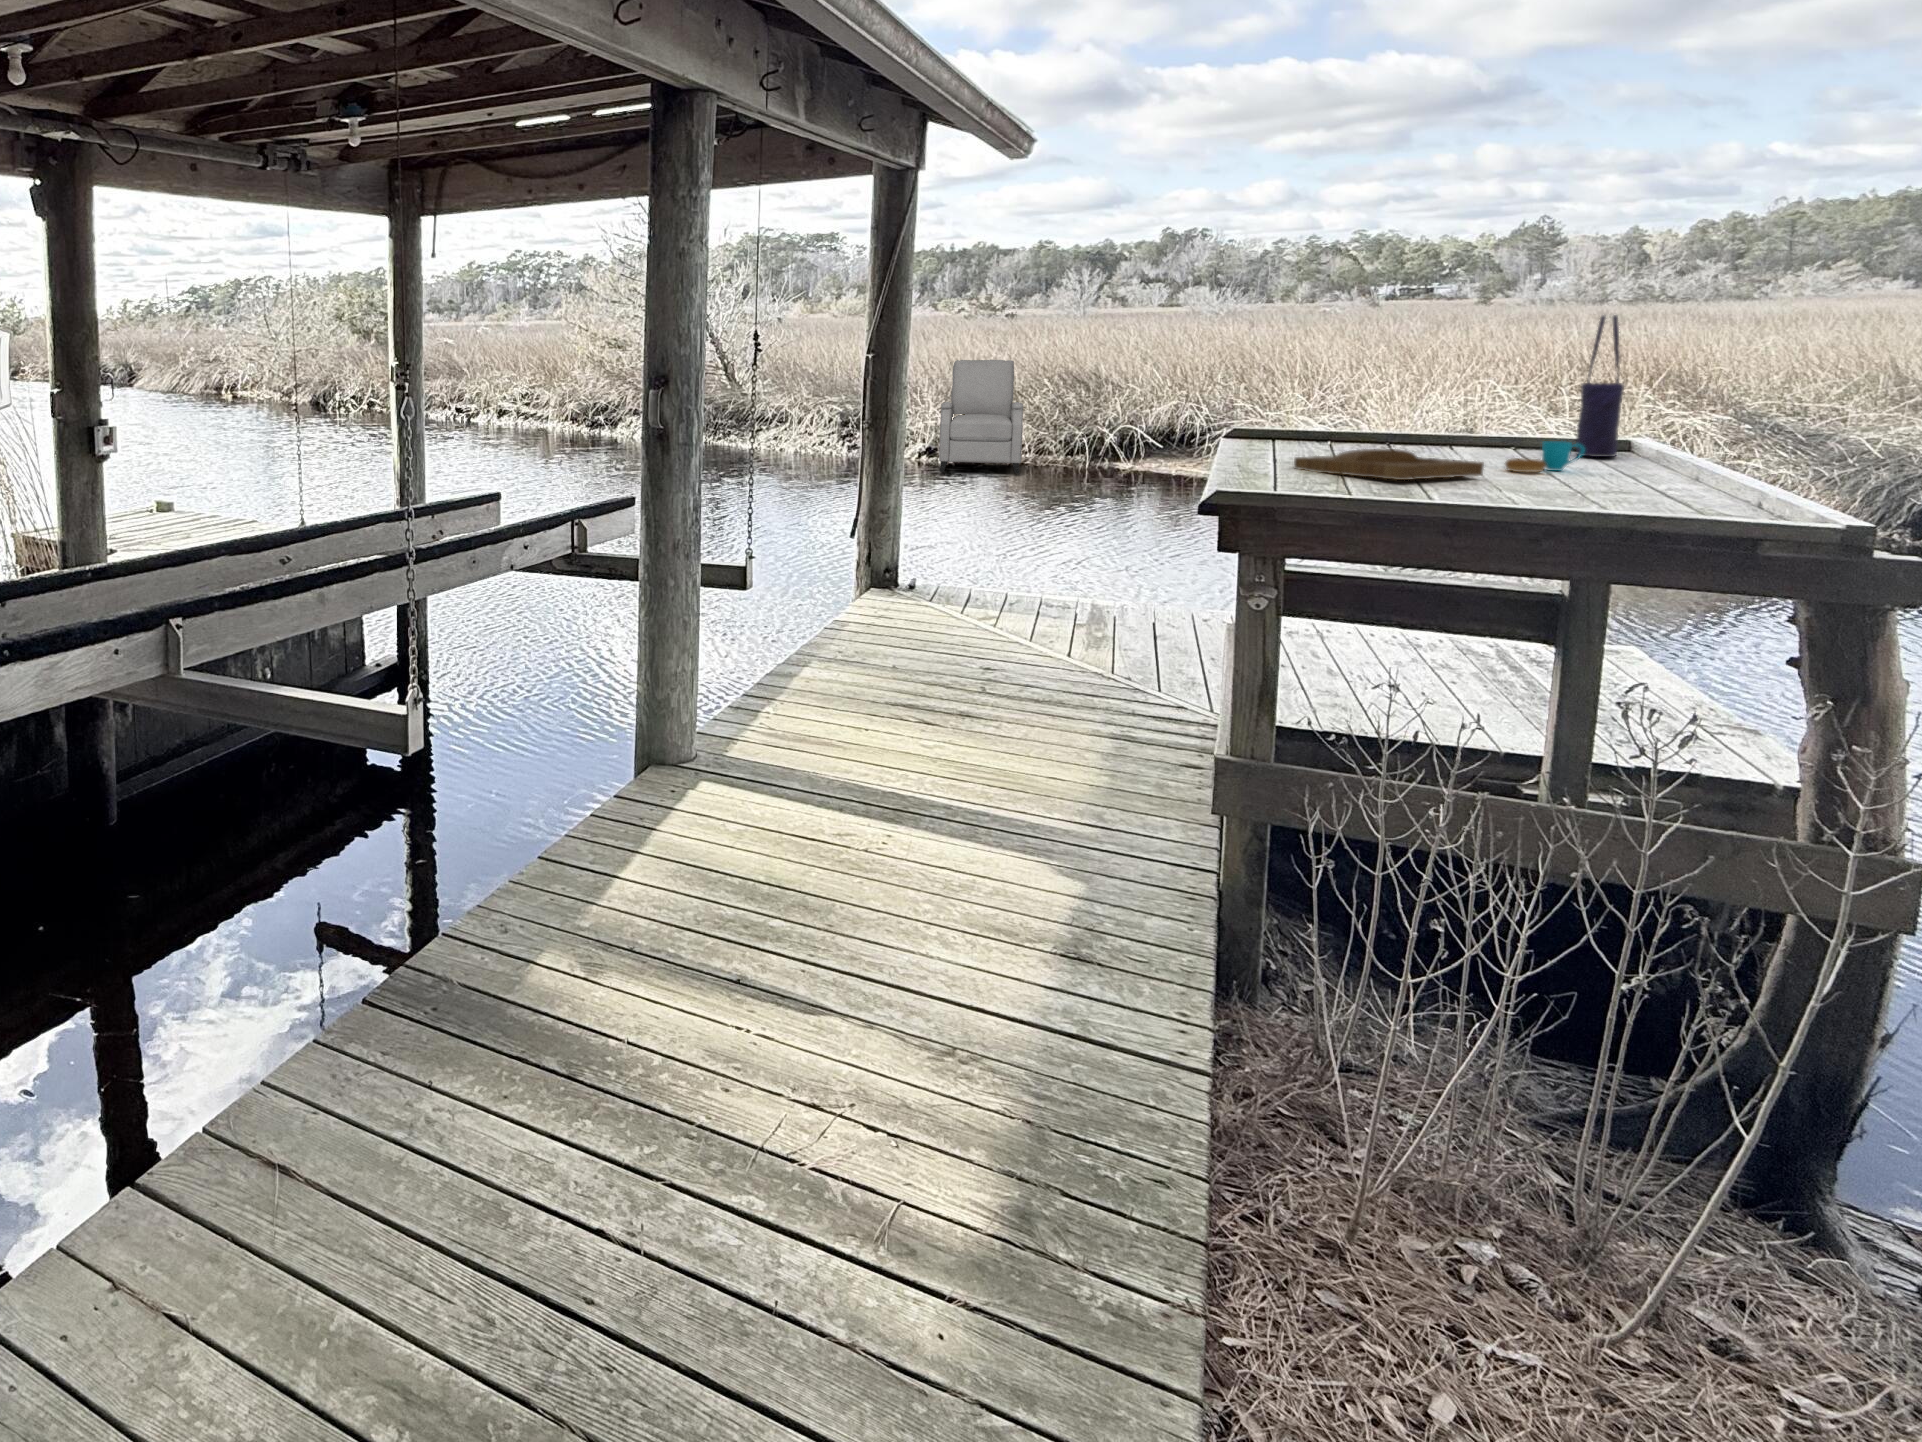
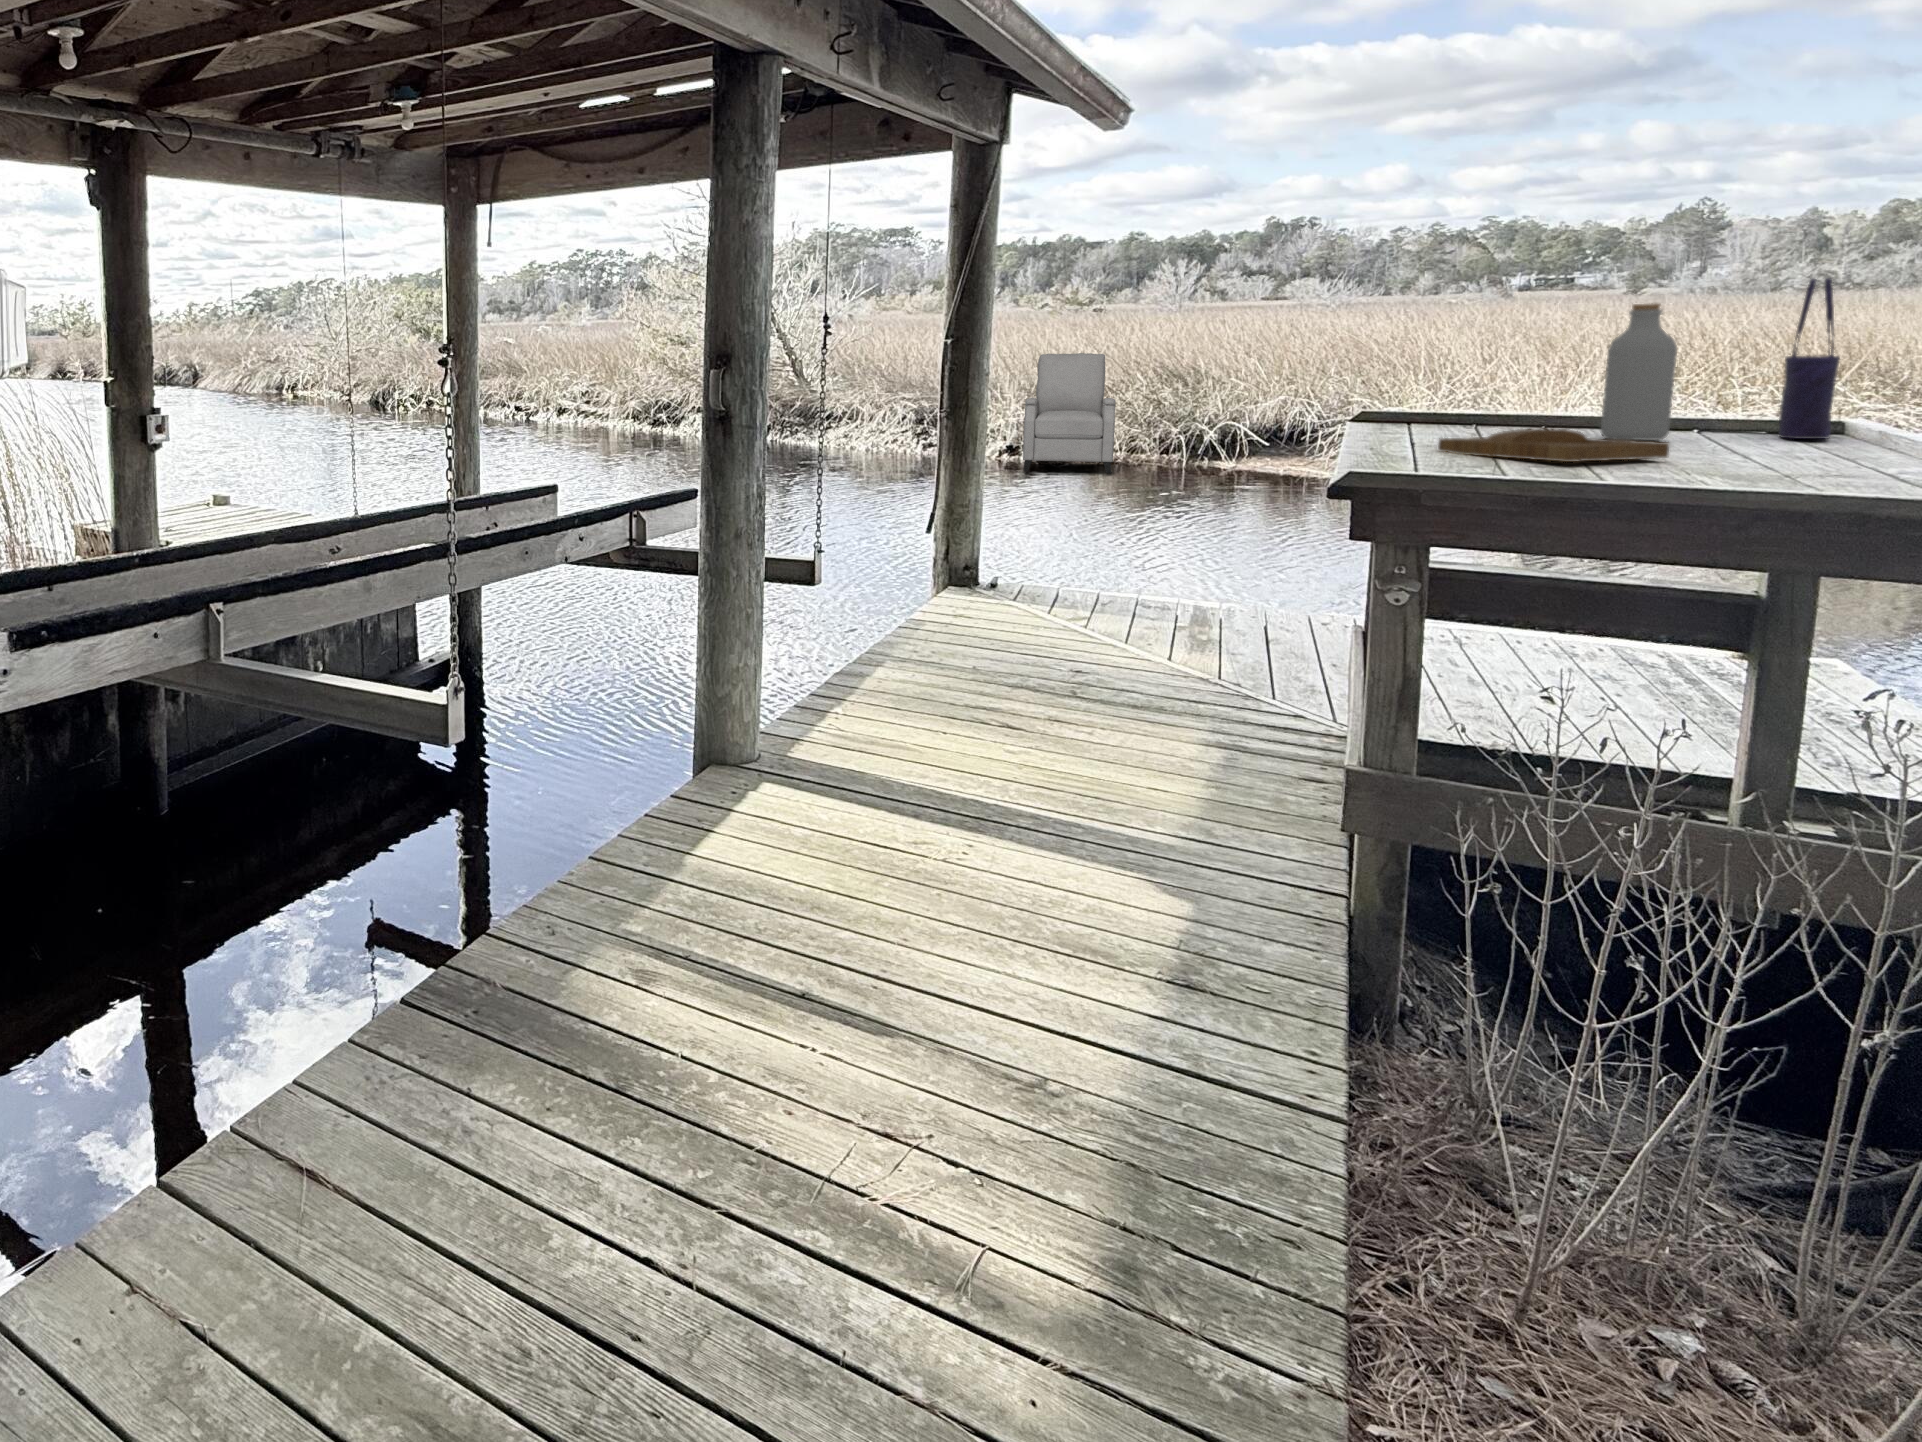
bottle: none [1430,336,1493,458] -> present [1601,303,1677,441]
cup: present [1505,441,1585,473] -> none [1693,420,1793,455]

